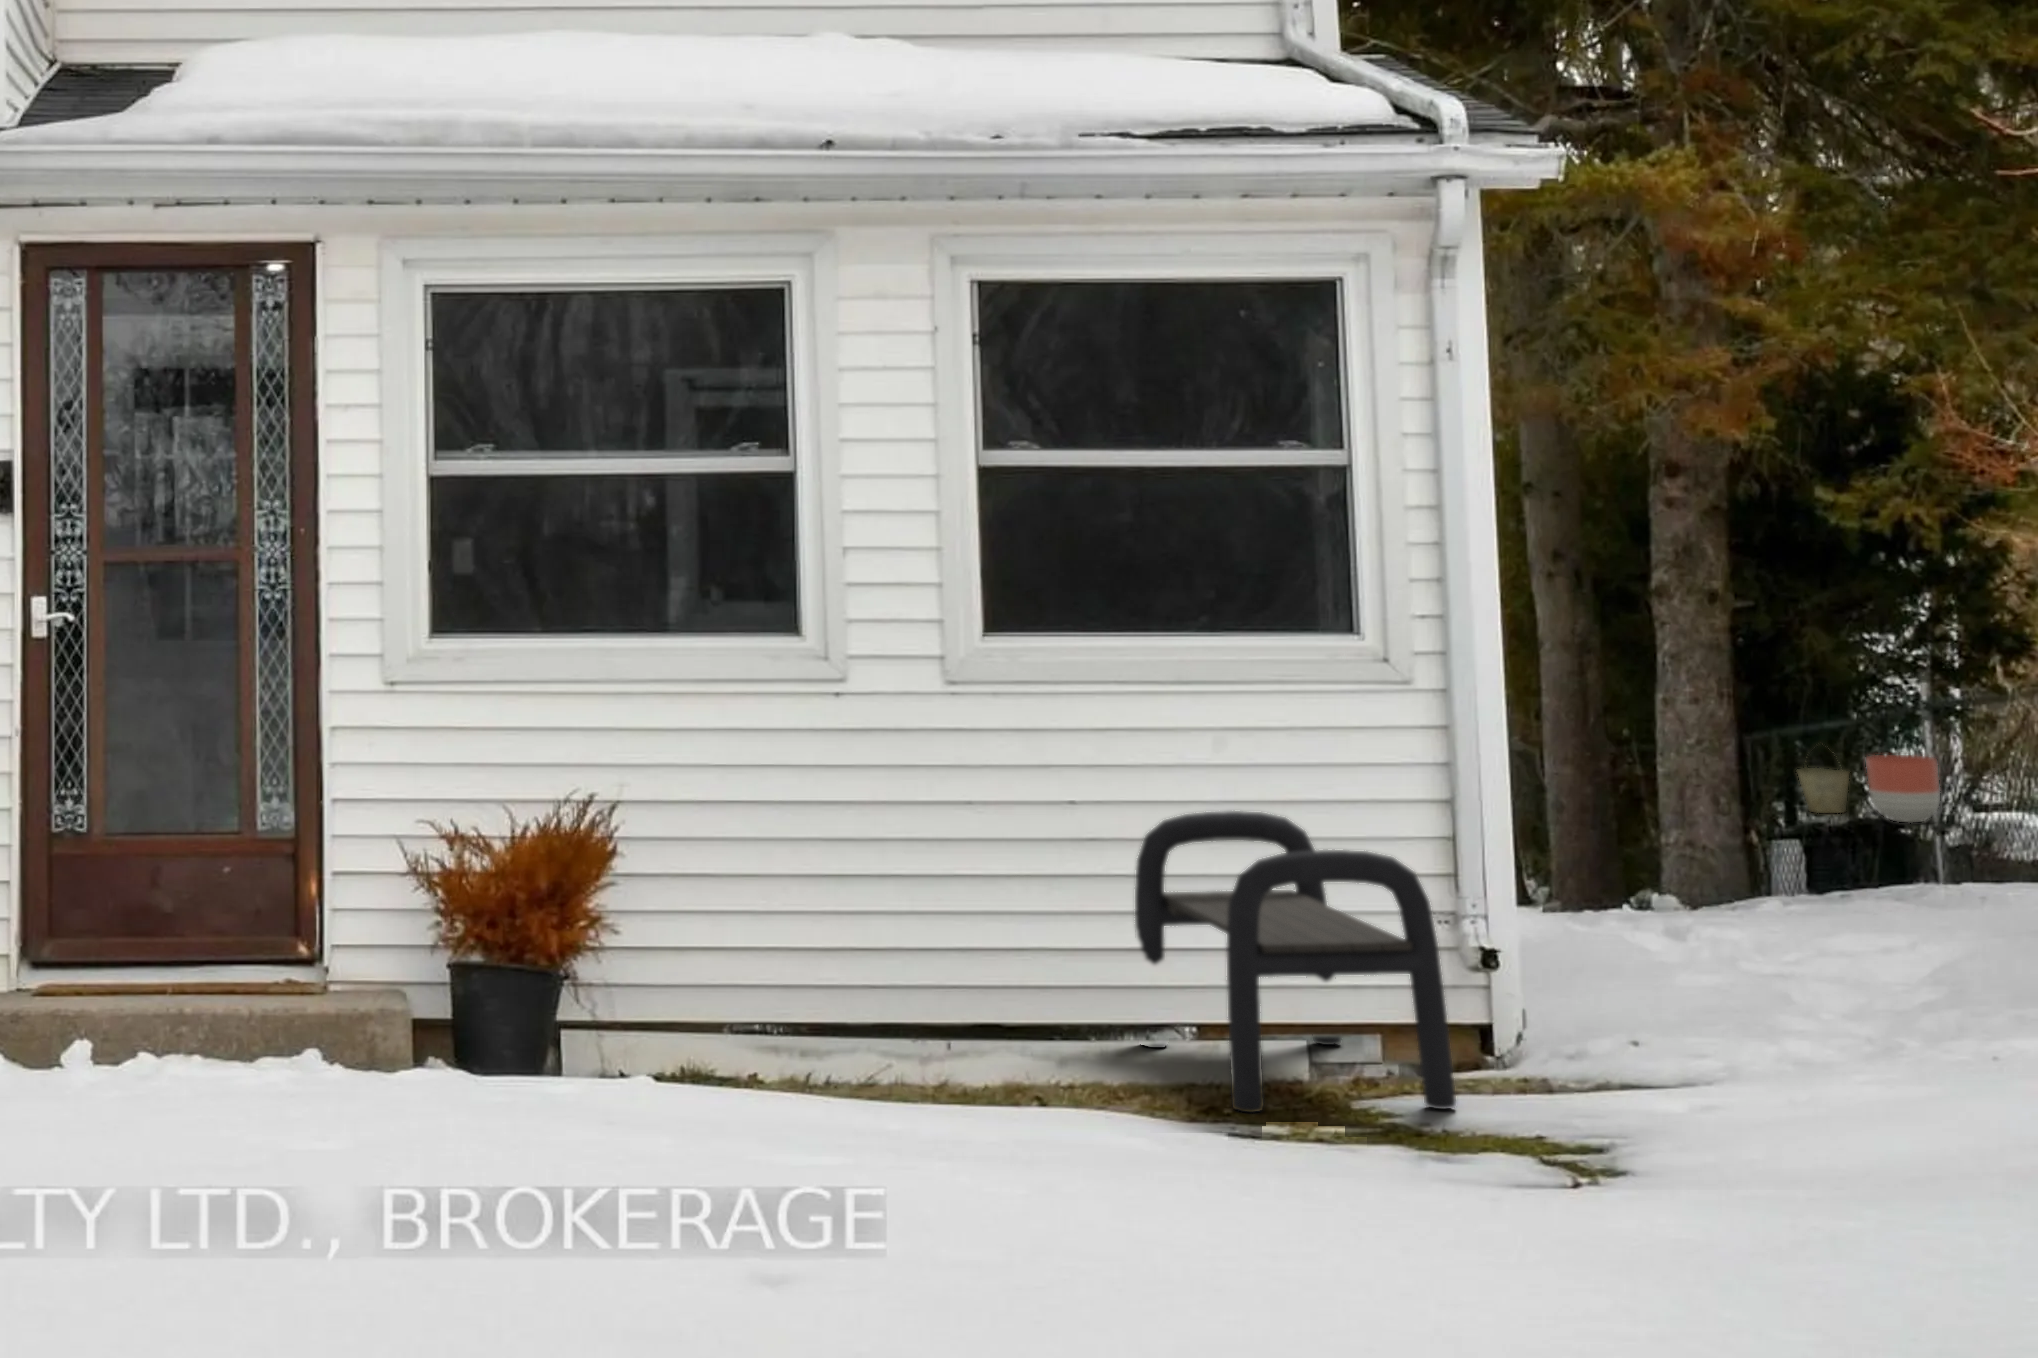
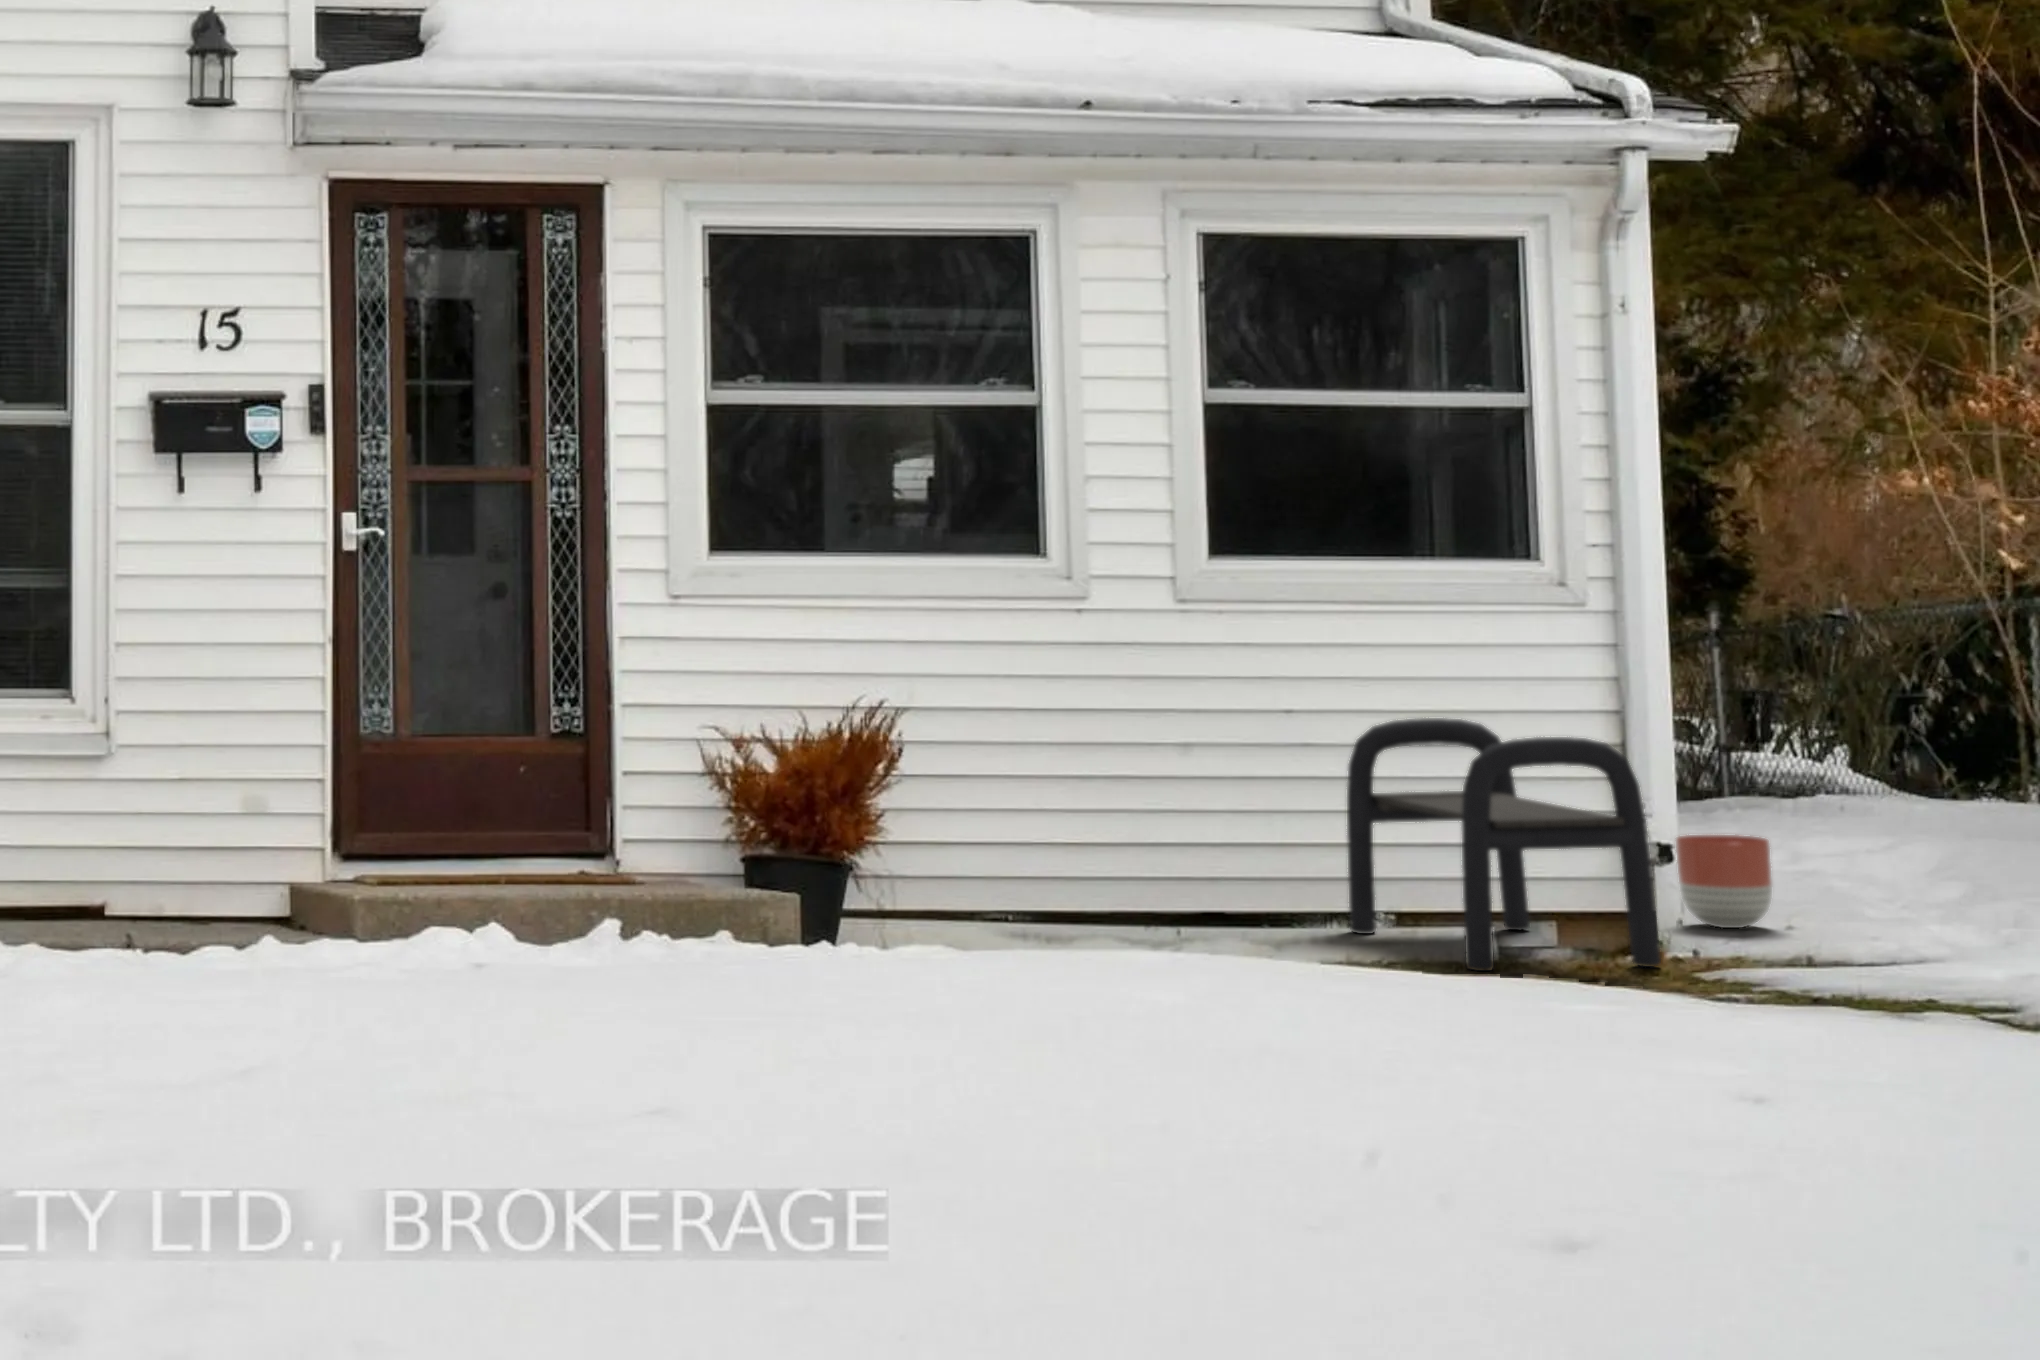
planter: present [1866,755,1940,823] -> present [1676,835,1772,928]
bucket: present [1797,765,1850,813] -> none [1831,713,1882,780]

